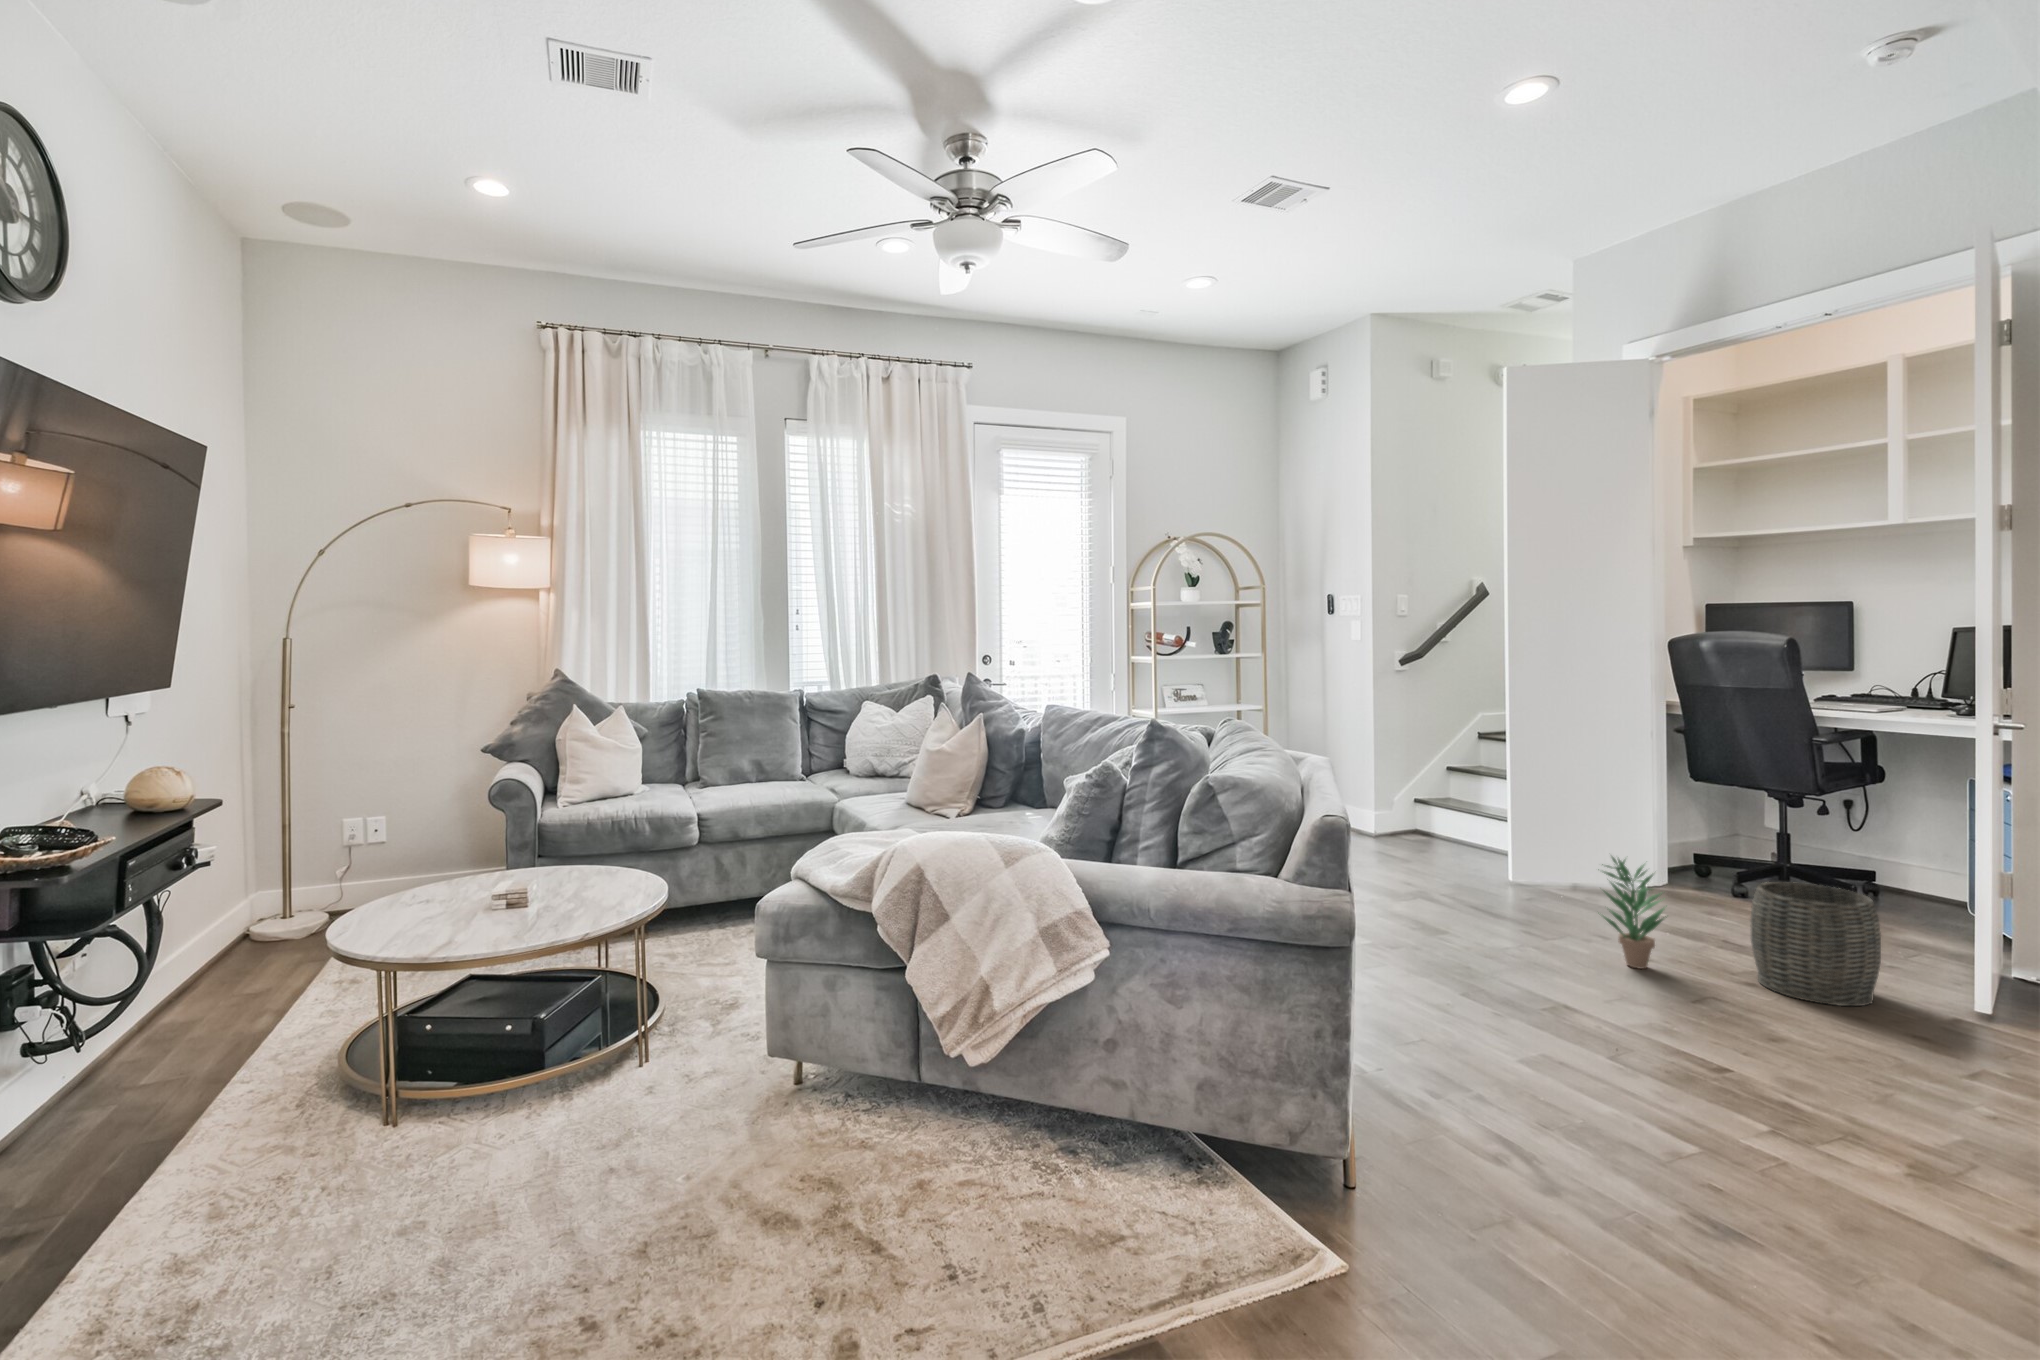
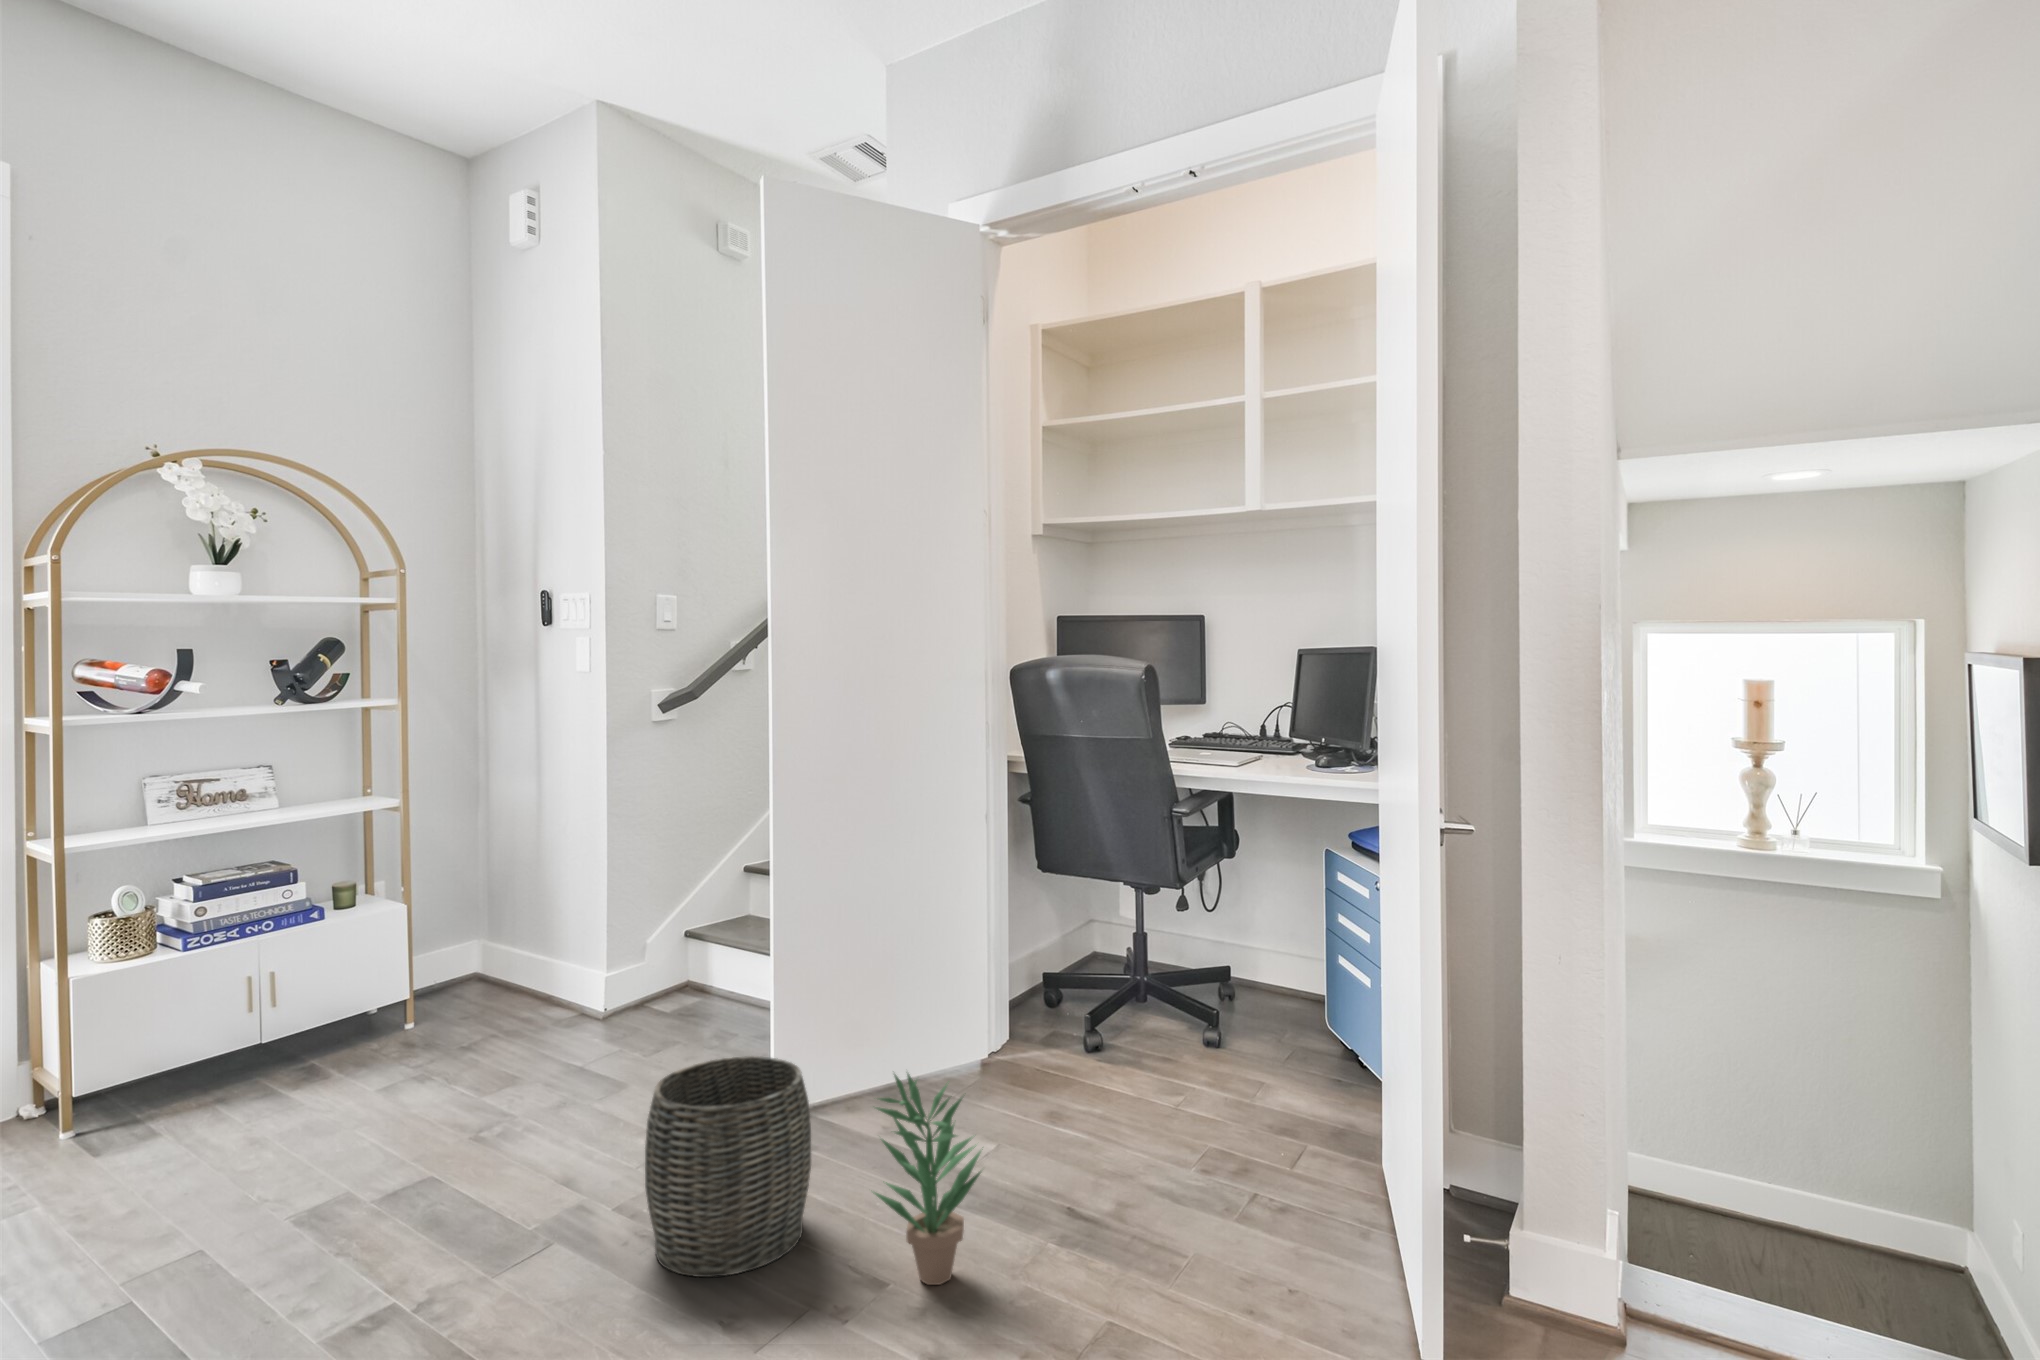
woven basket: present [1750,882,1881,1006] -> present [645,1056,811,1277]

